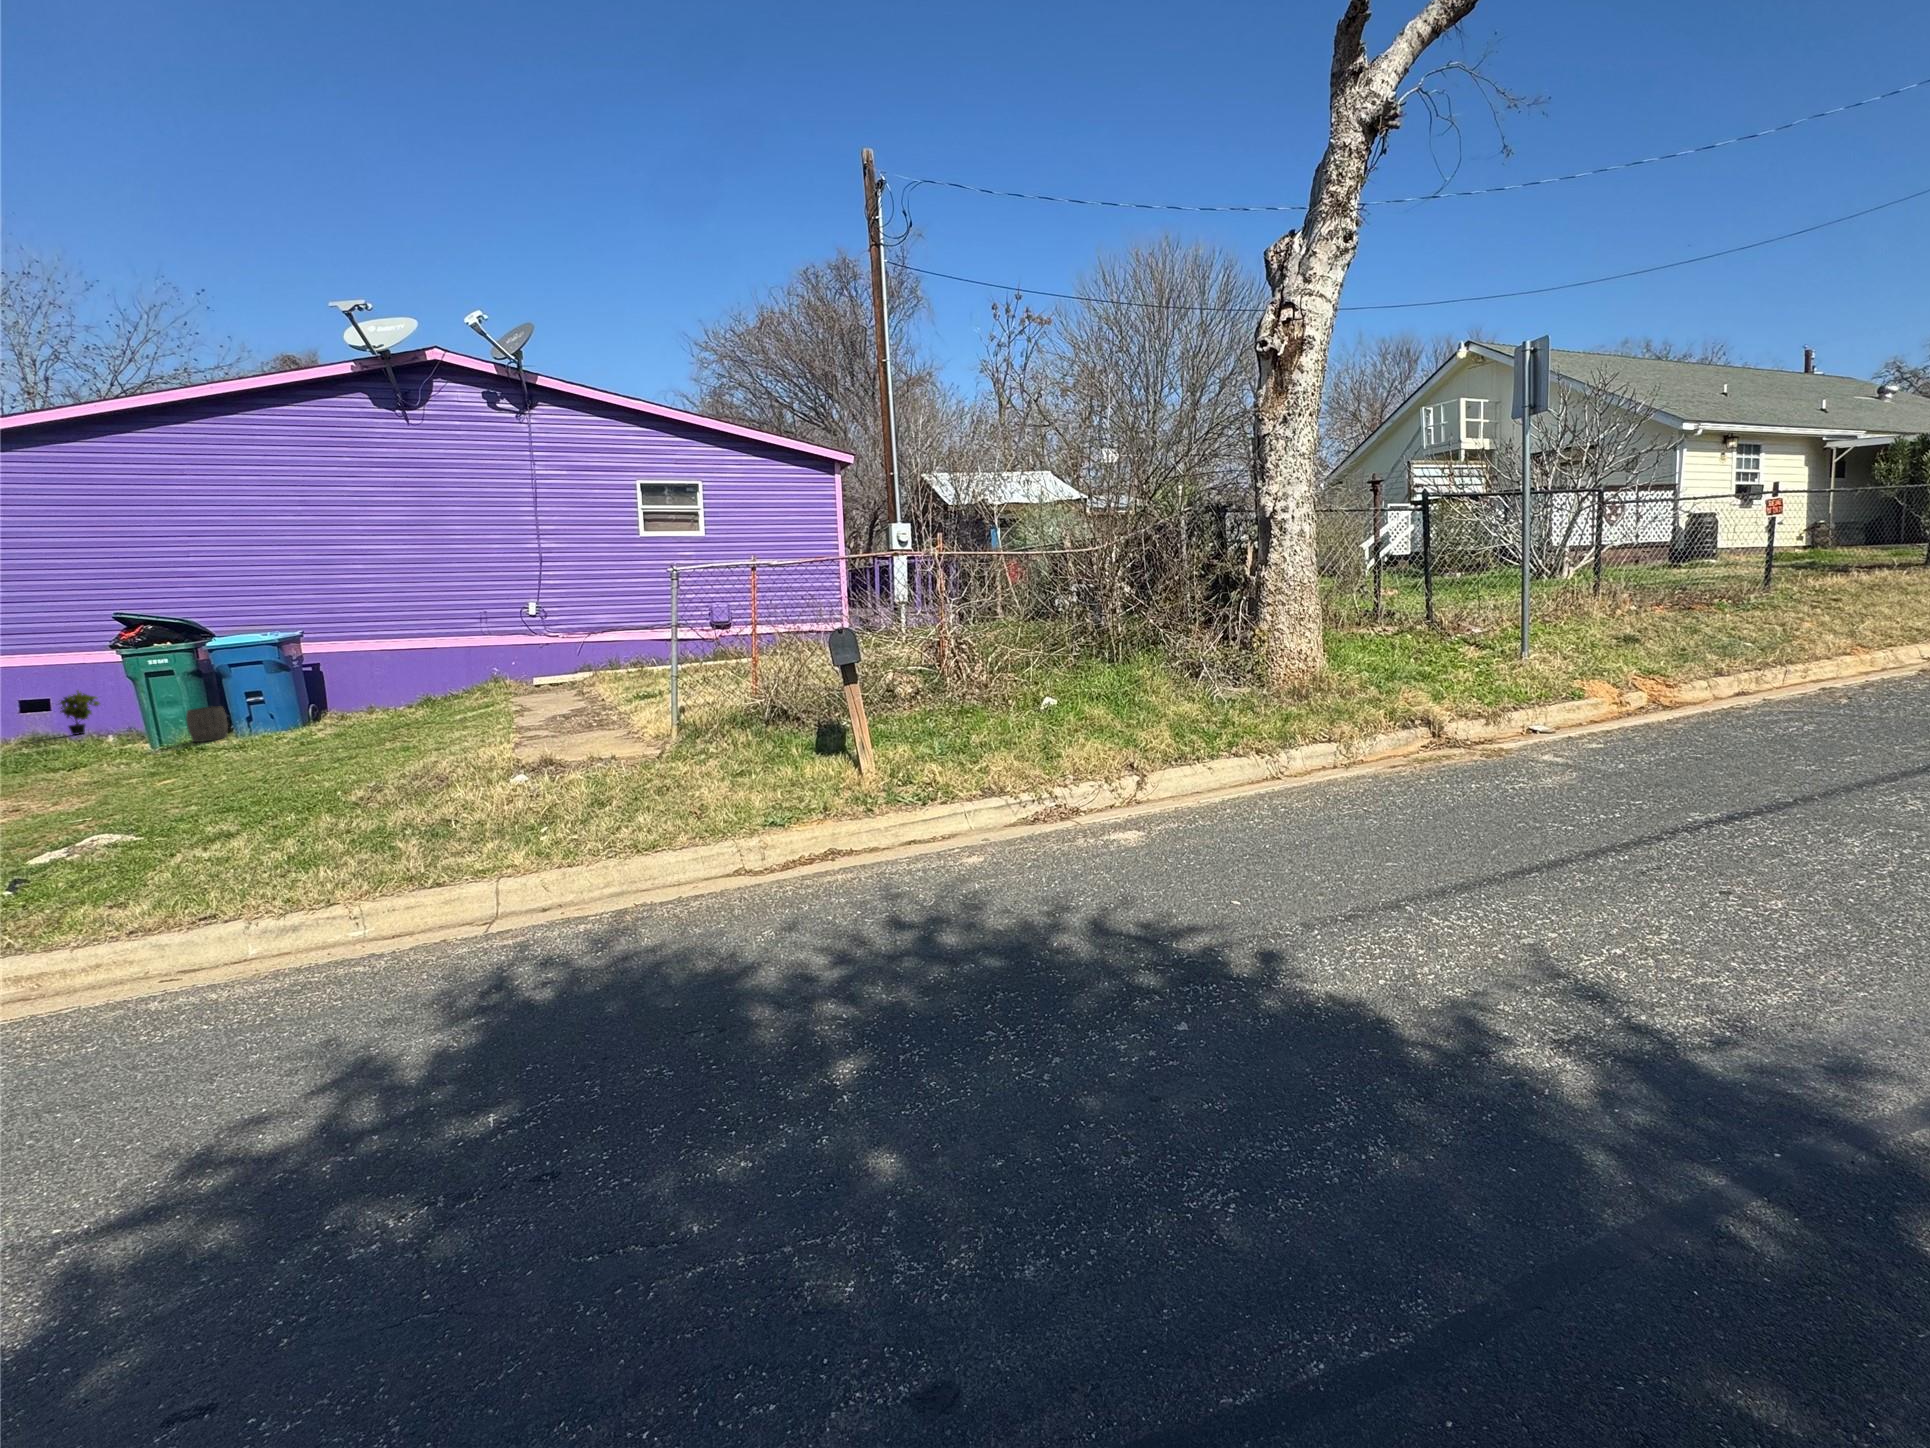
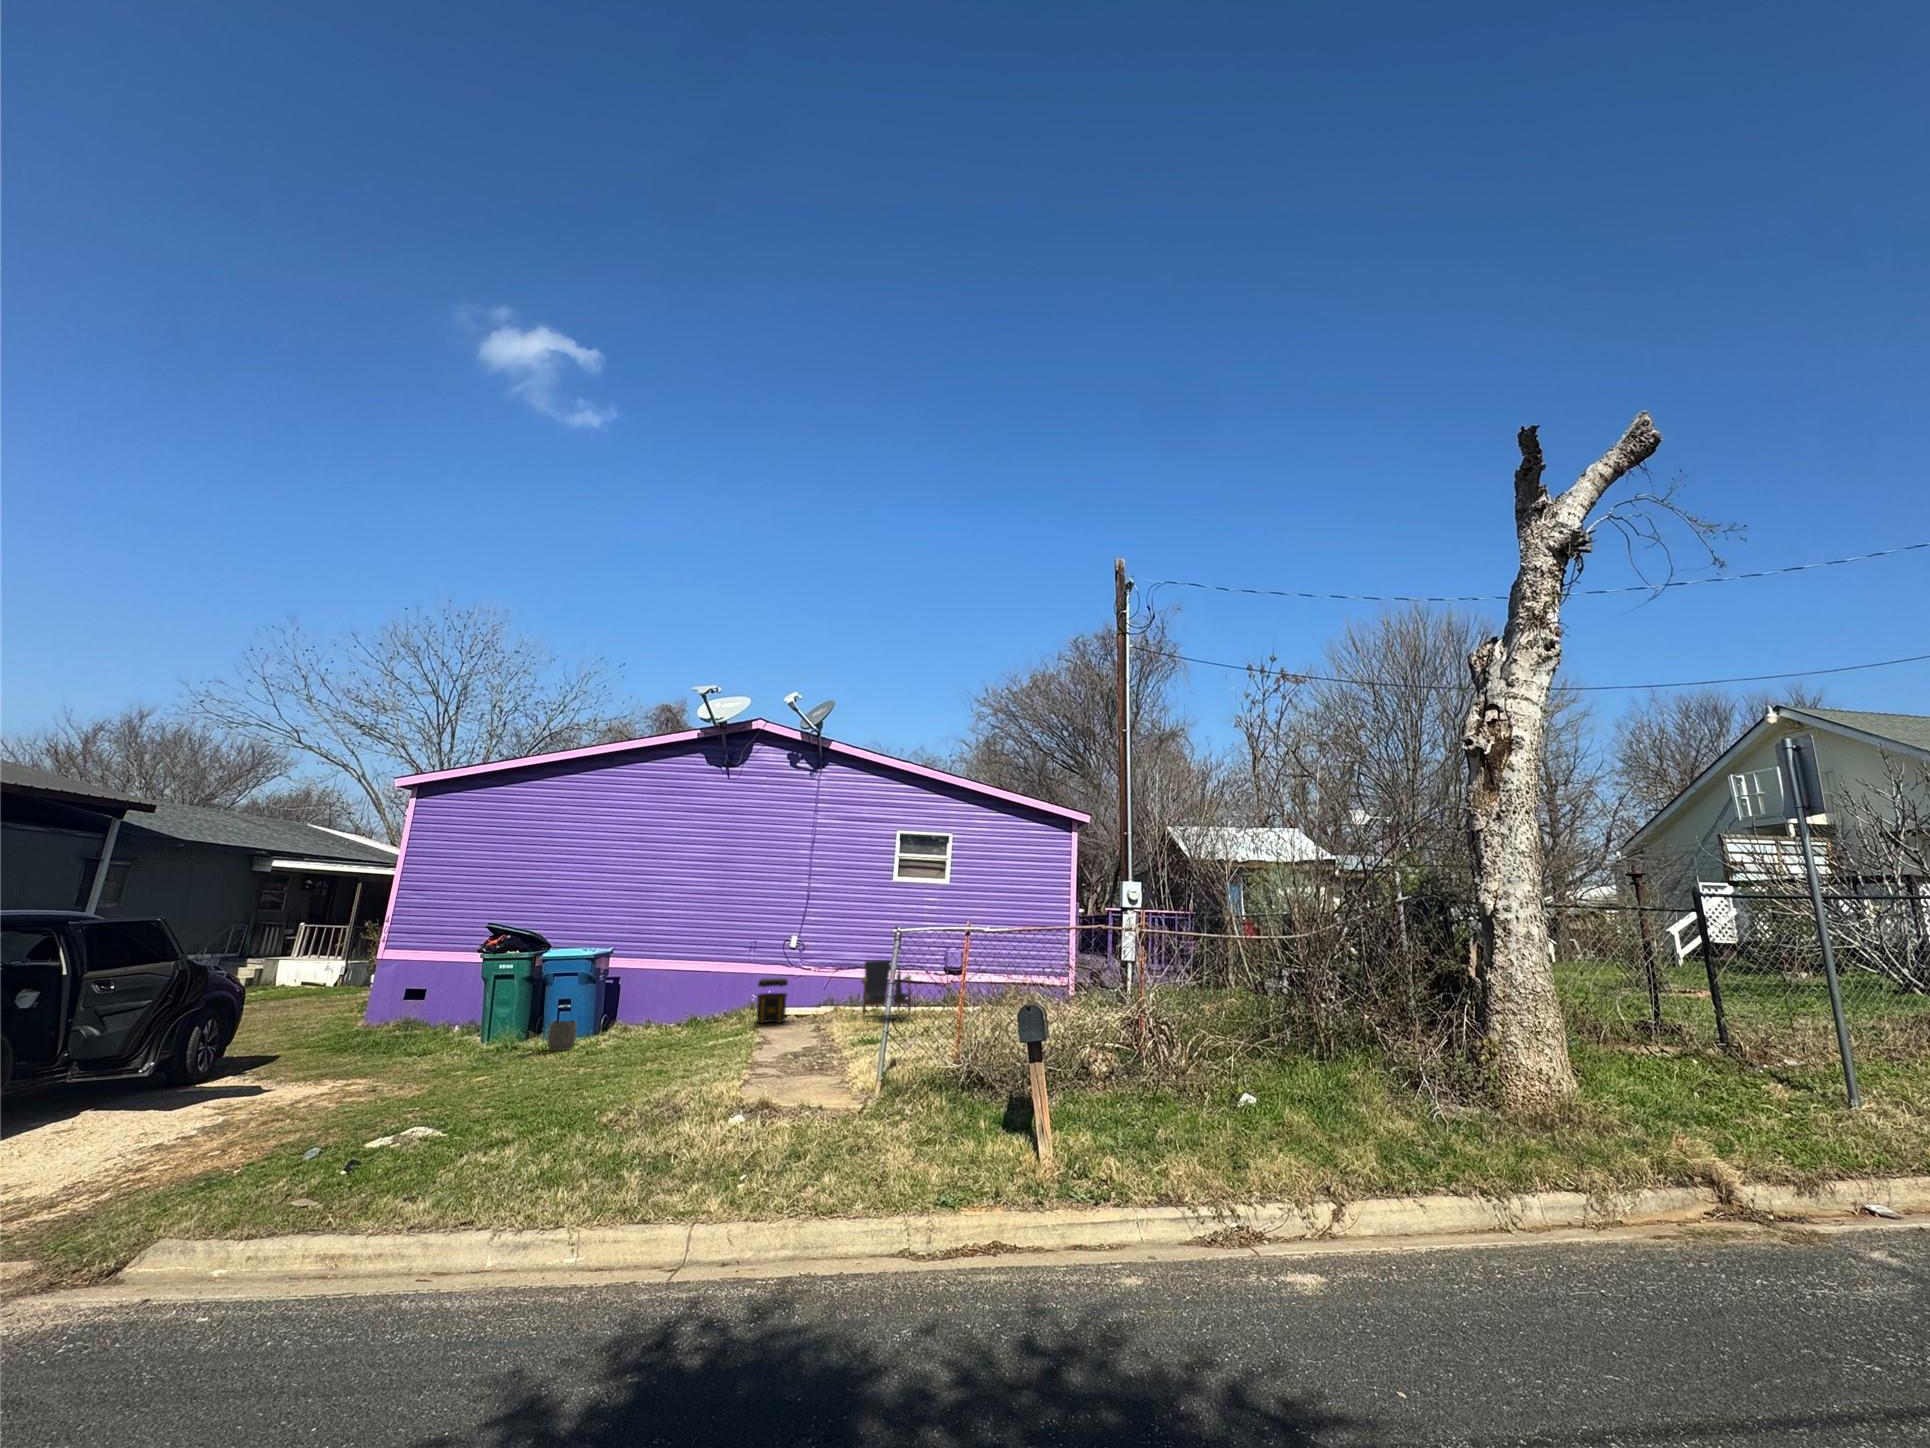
lounge chair: none [581,609,647,676] -> present [861,960,911,1019]
toolbox: none [452,639,495,690] -> present [757,978,788,1023]
potted plant: present [60,691,100,735] -> none [474,996,504,1033]

